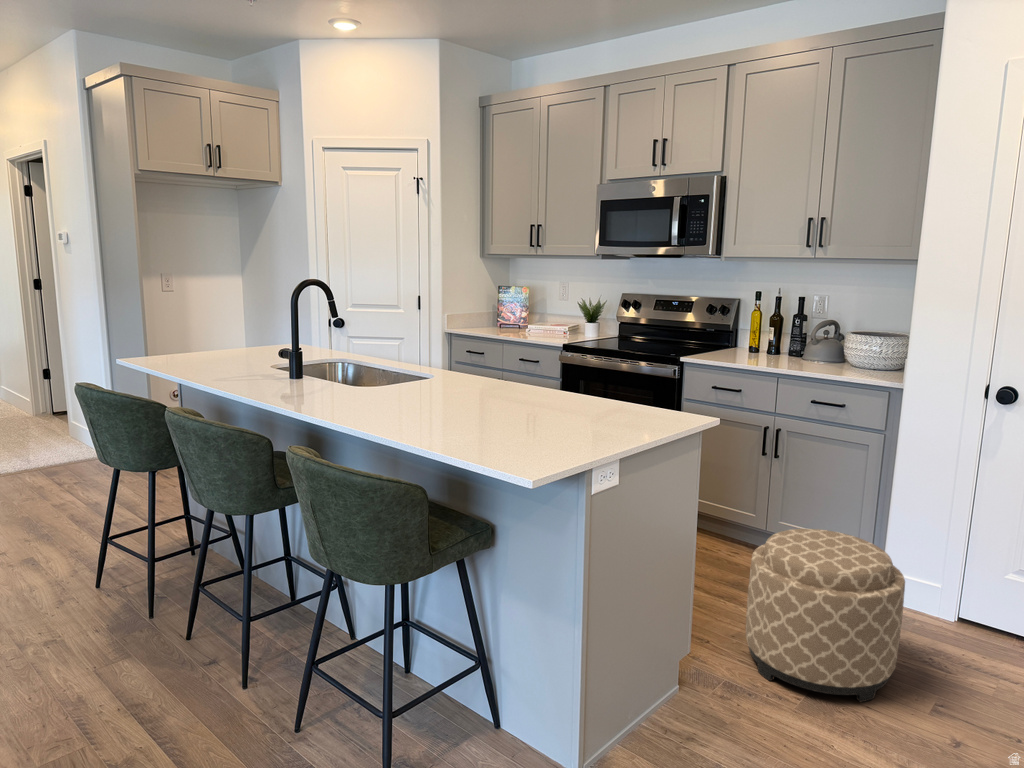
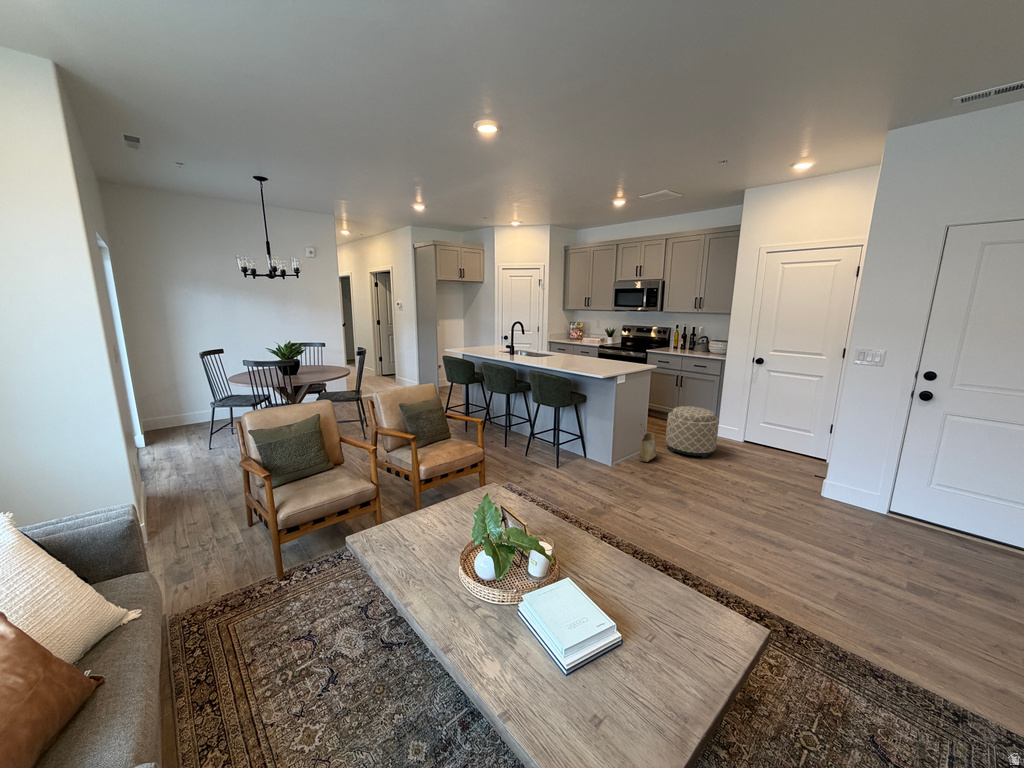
woven basket: none [668,602,723,735] -> present [639,424,656,462]

